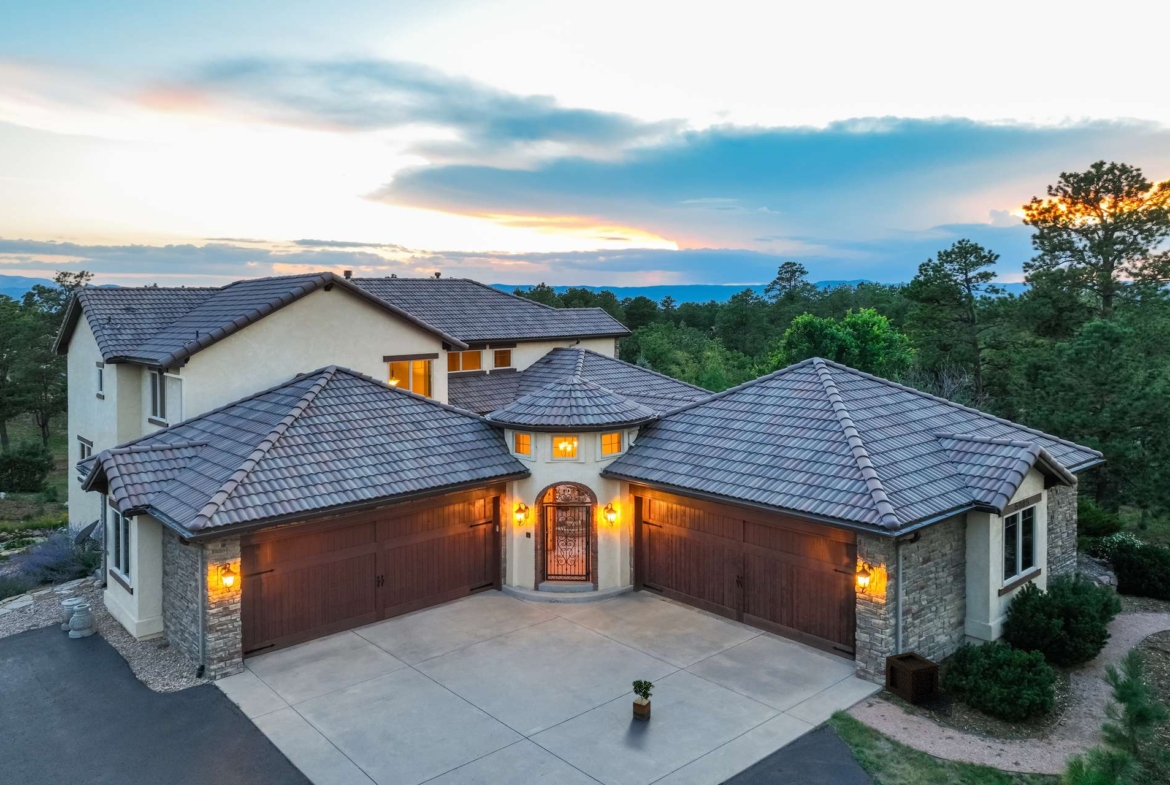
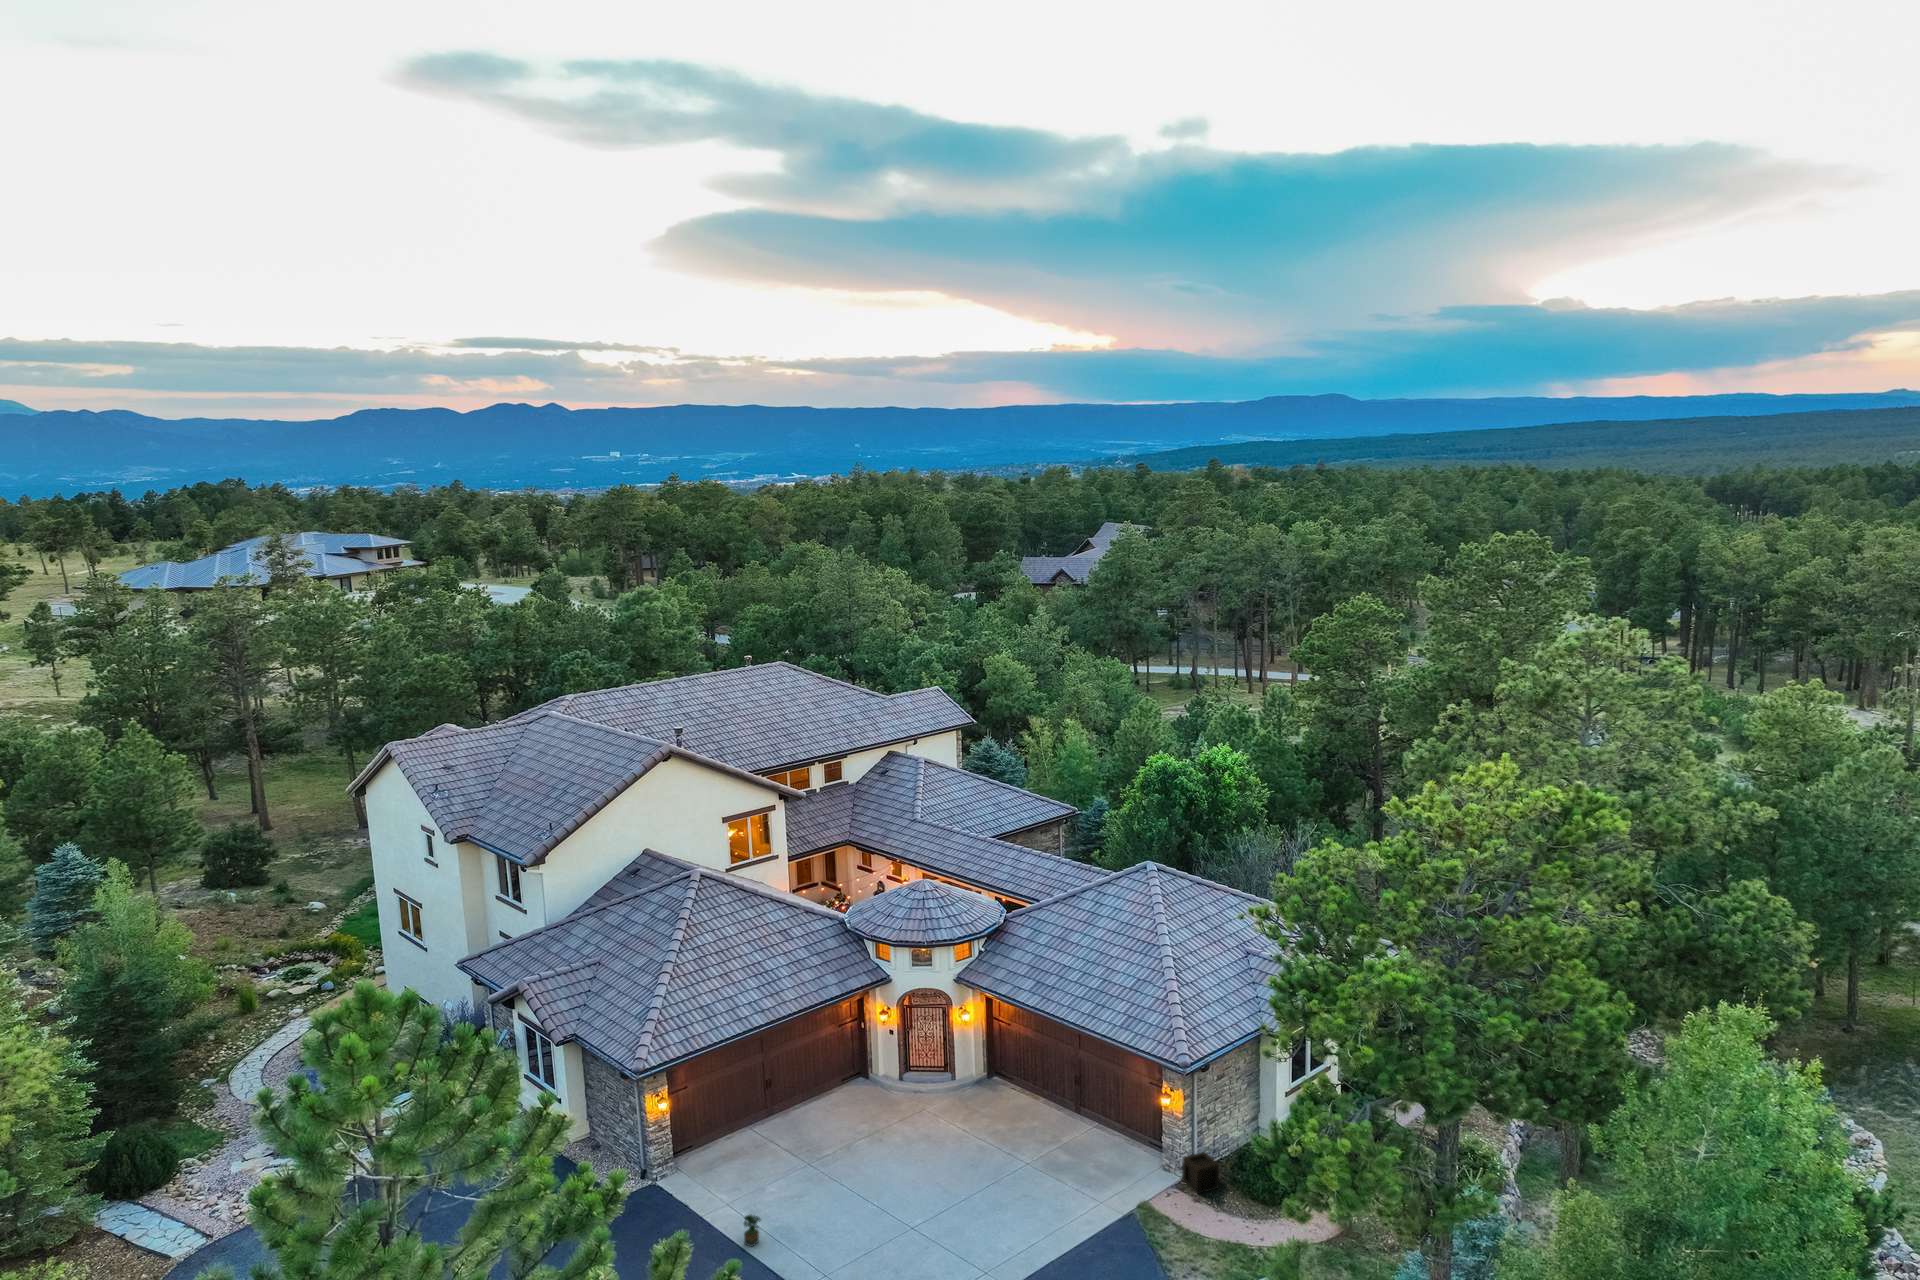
potted tree: present [632,680,655,721] -> present [744,1215,761,1246]

